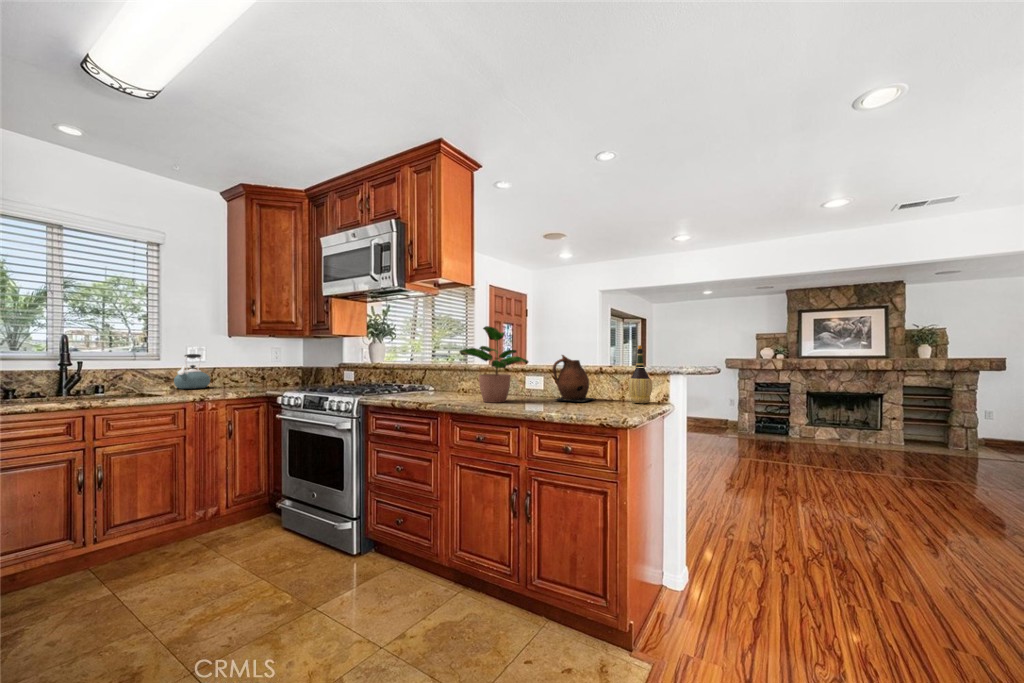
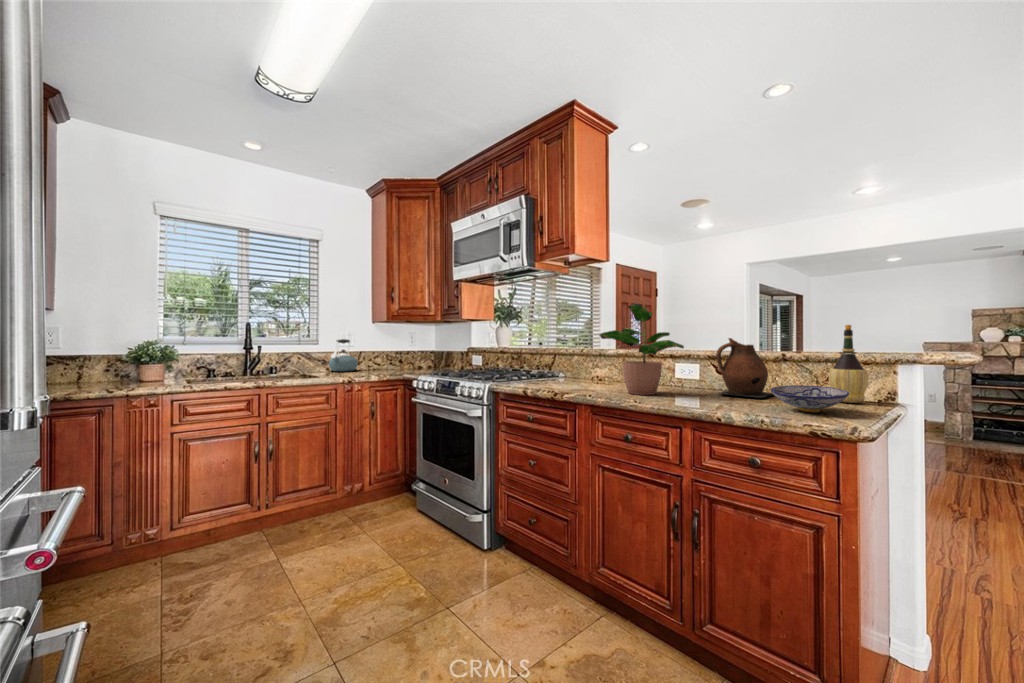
bowl: none [584,391,633,410] -> present [771,385,850,412]

